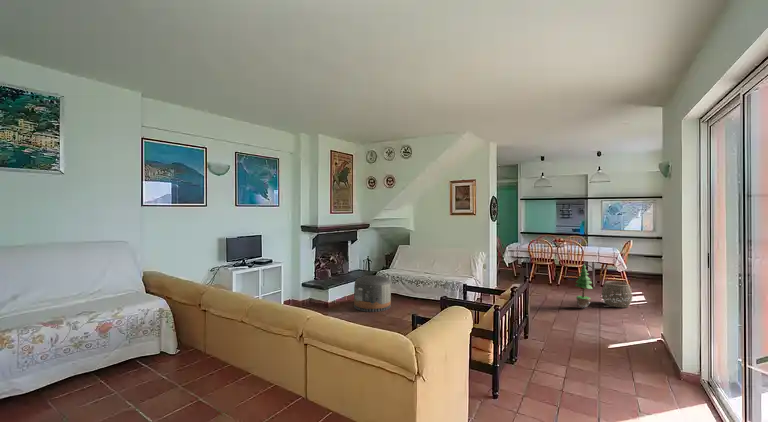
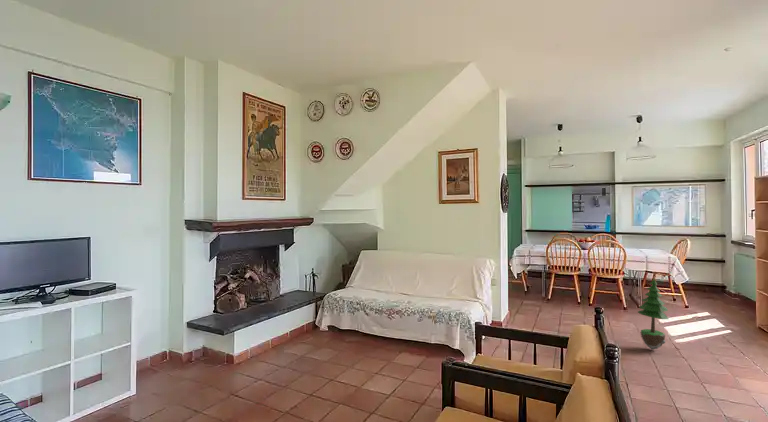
pouf: present [354,275,391,312] -> none [280,303,343,370]
woven basket: present [602,281,632,308] -> none [671,303,724,347]

